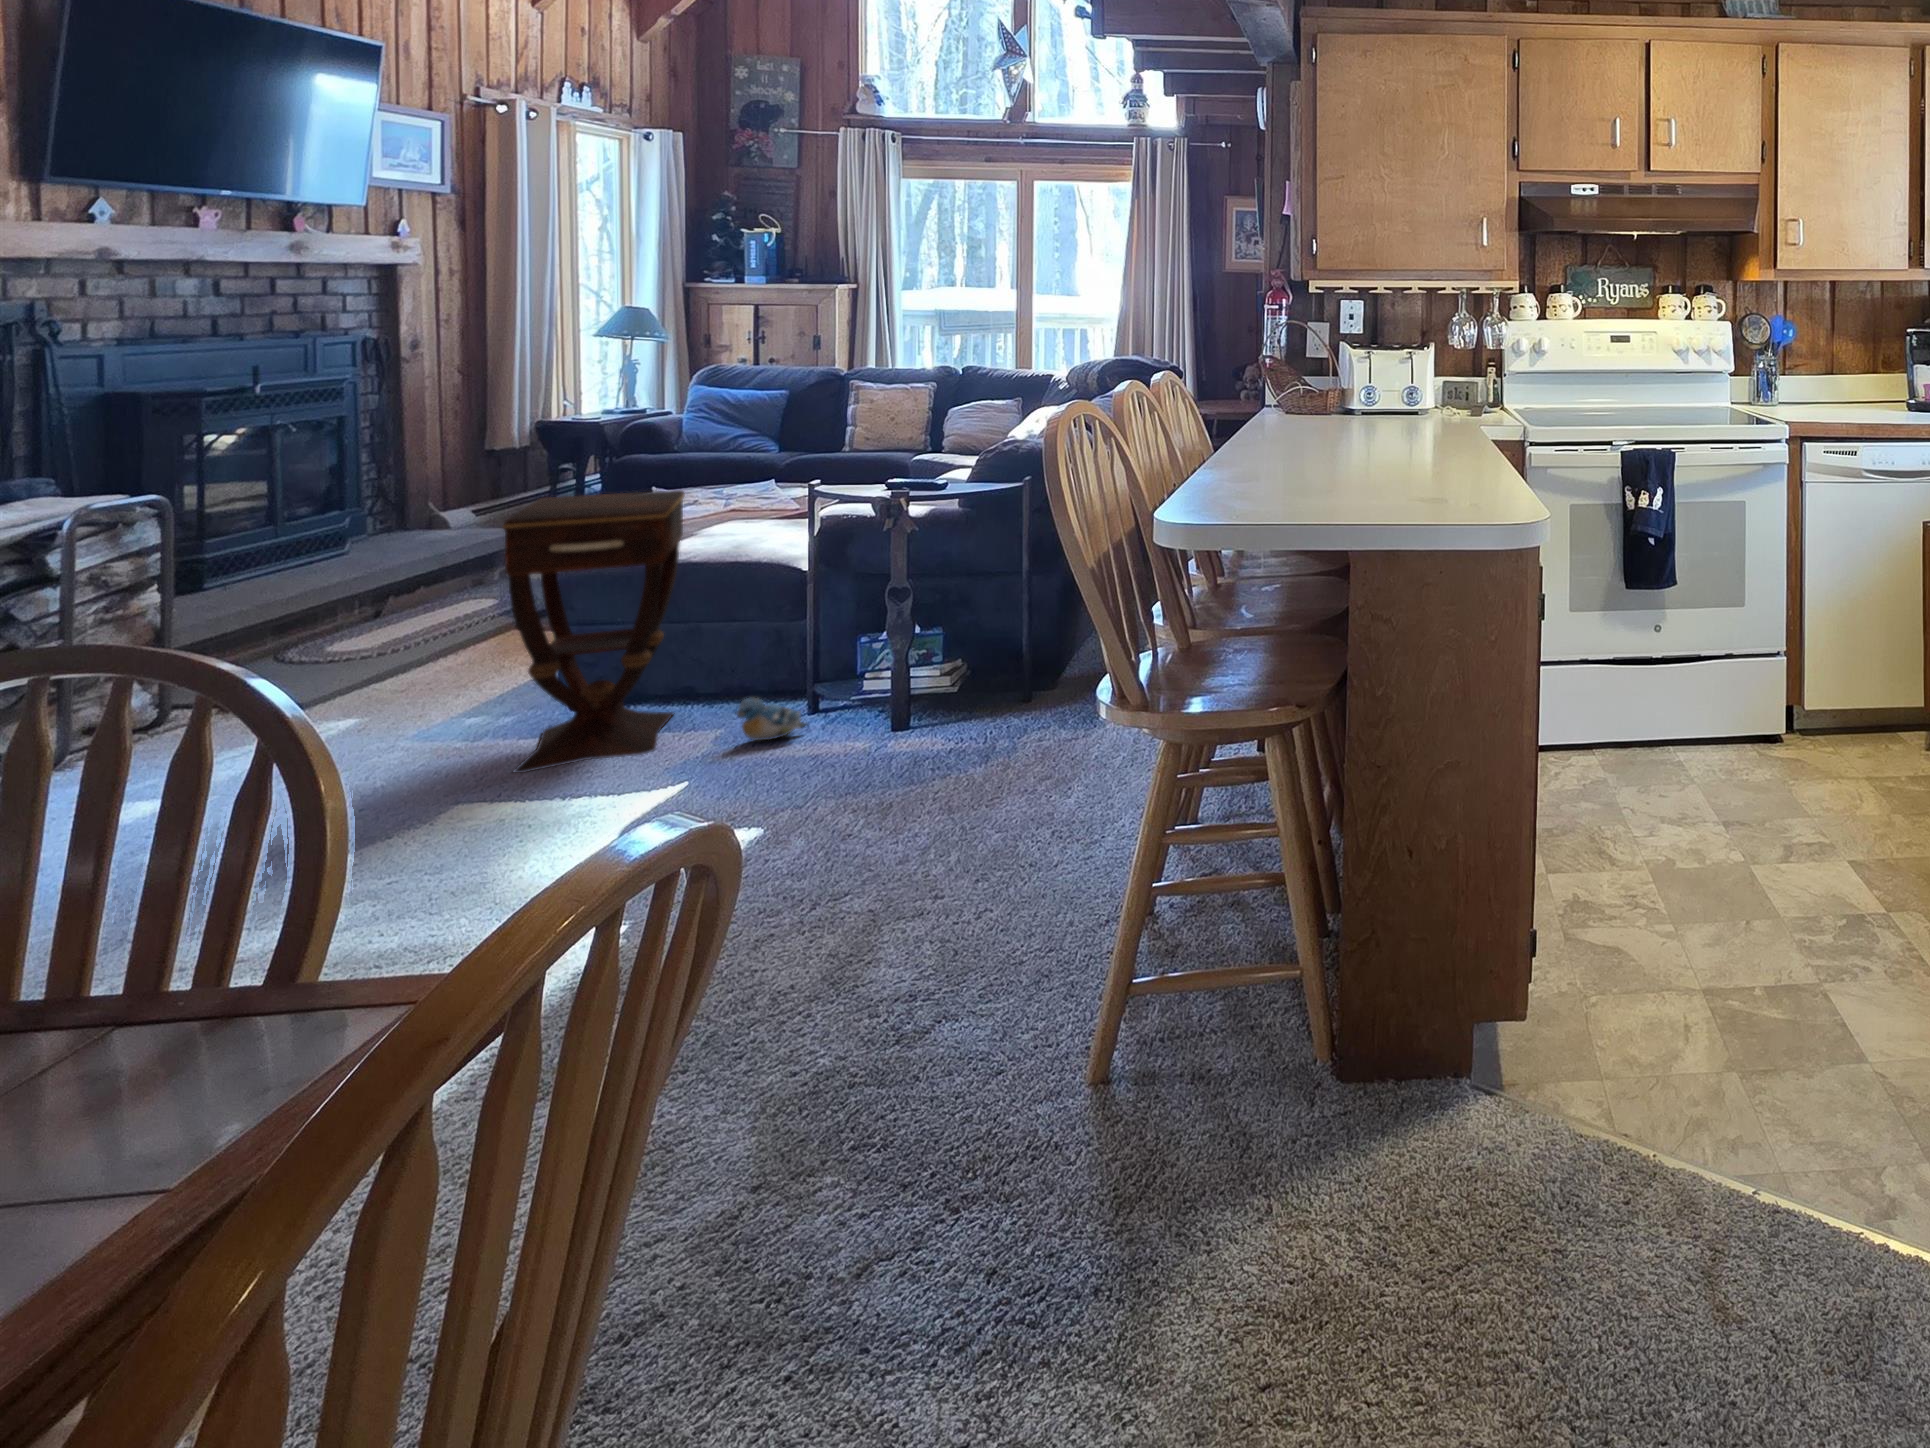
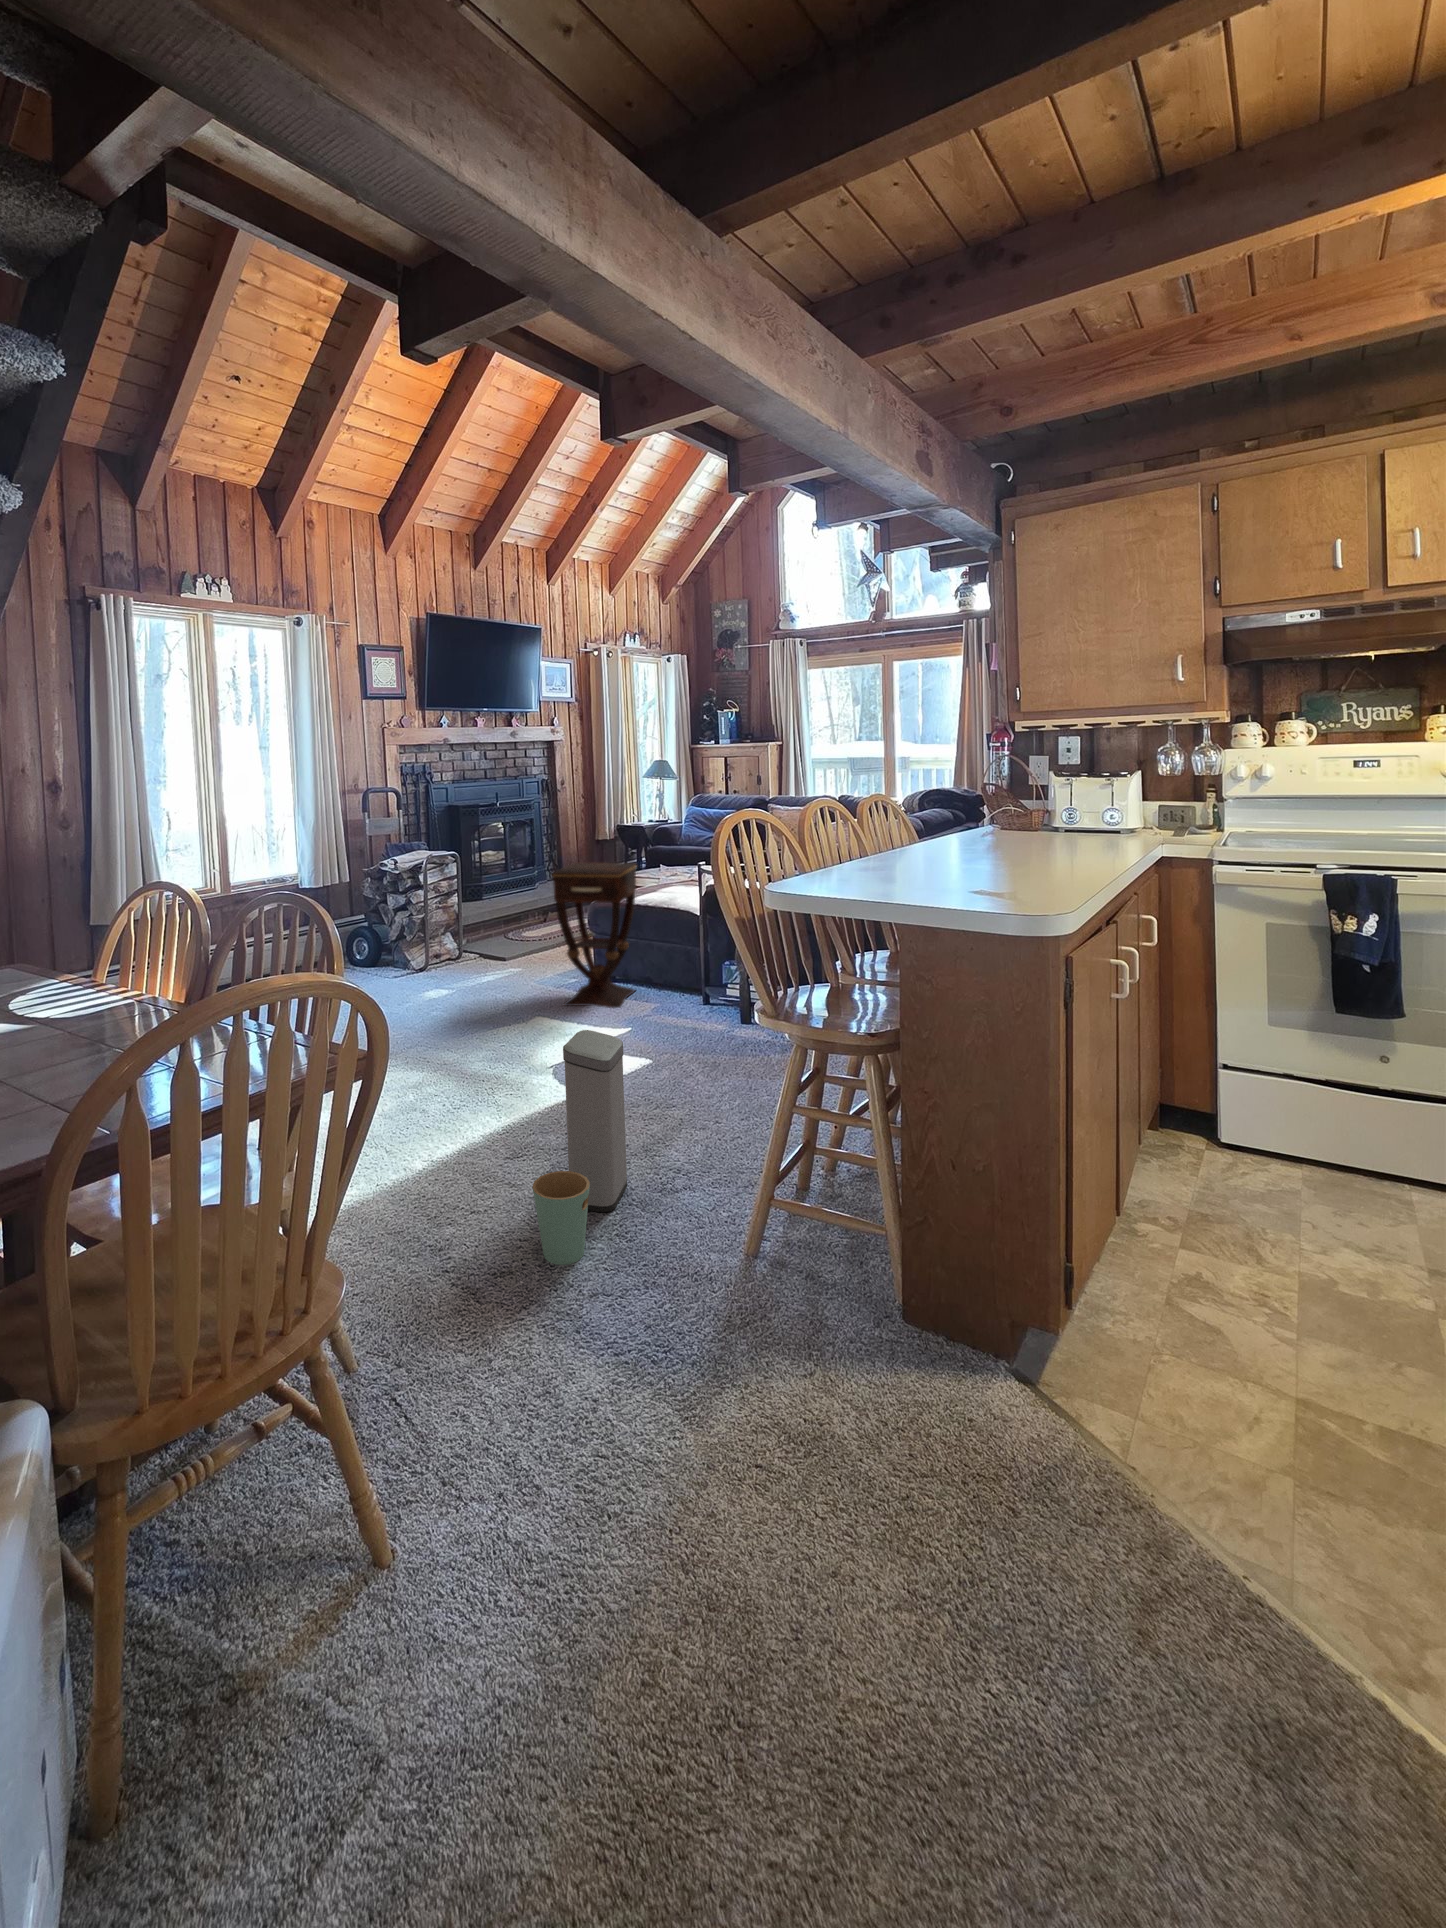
plush toy: present [736,698,807,741] -> none [655,987,693,1013]
trash can: none [700,802,839,1260] -> present [532,1030,627,1265]

